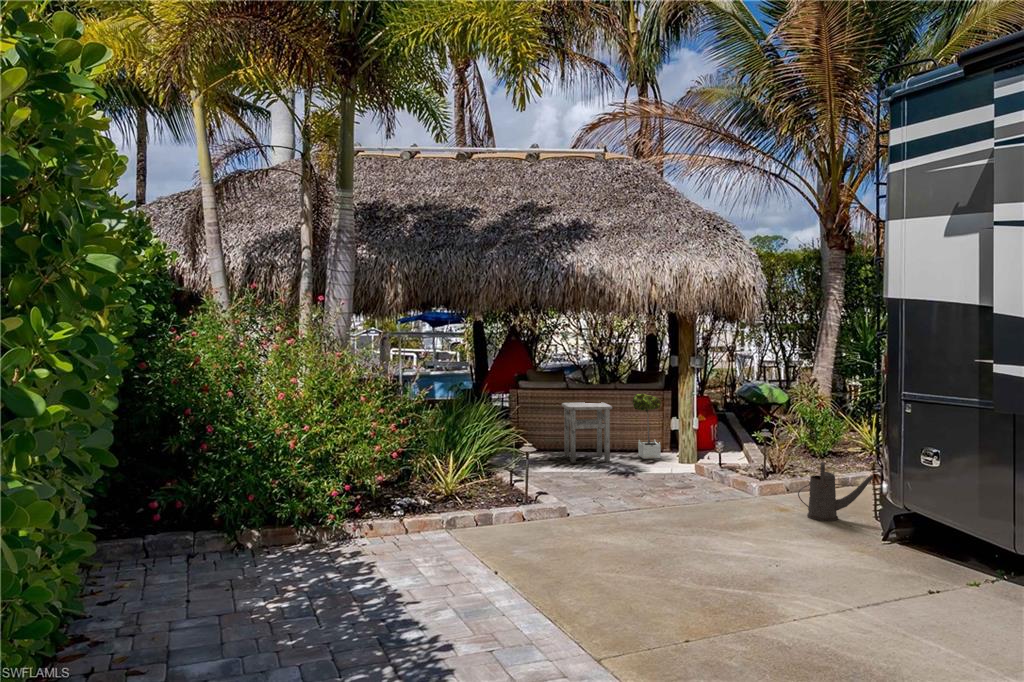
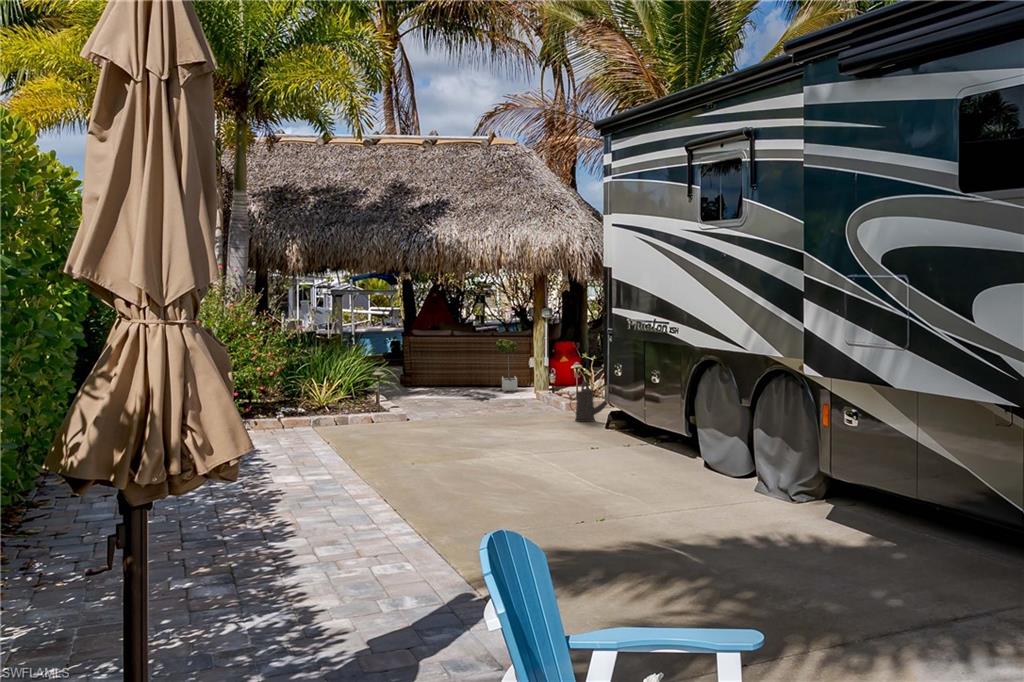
side table: present [562,402,612,463] -> none [439,347,476,394]

